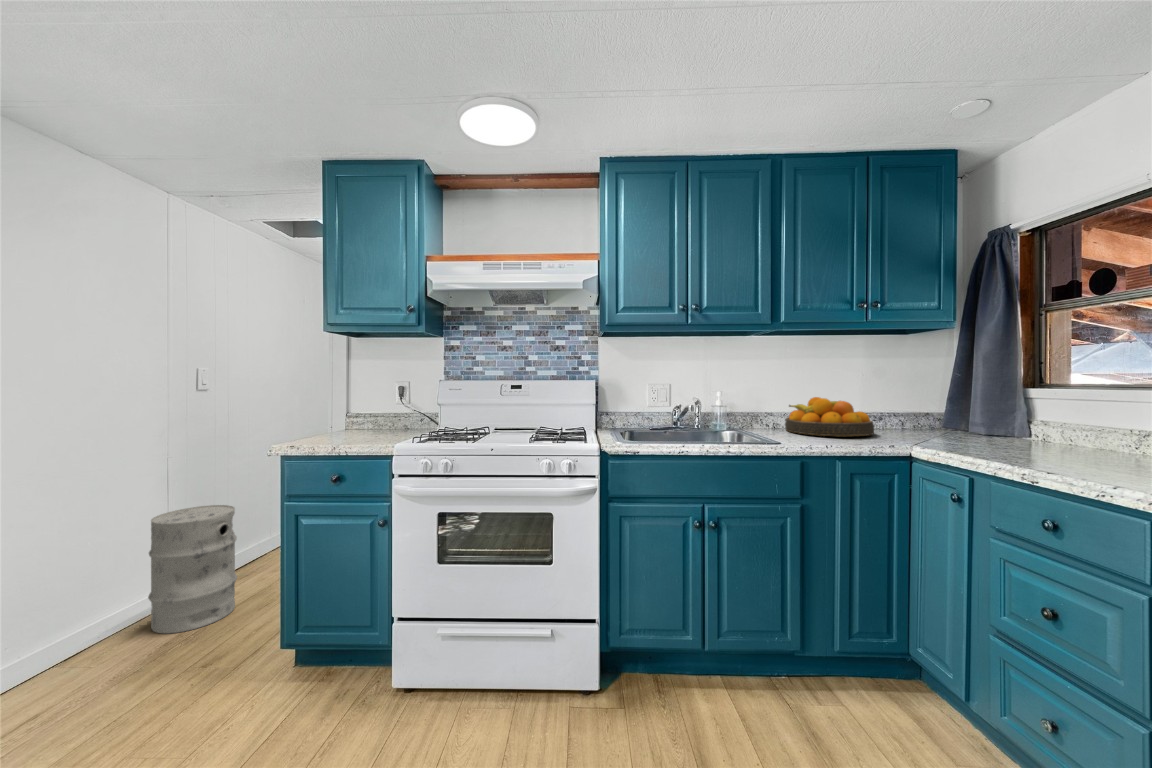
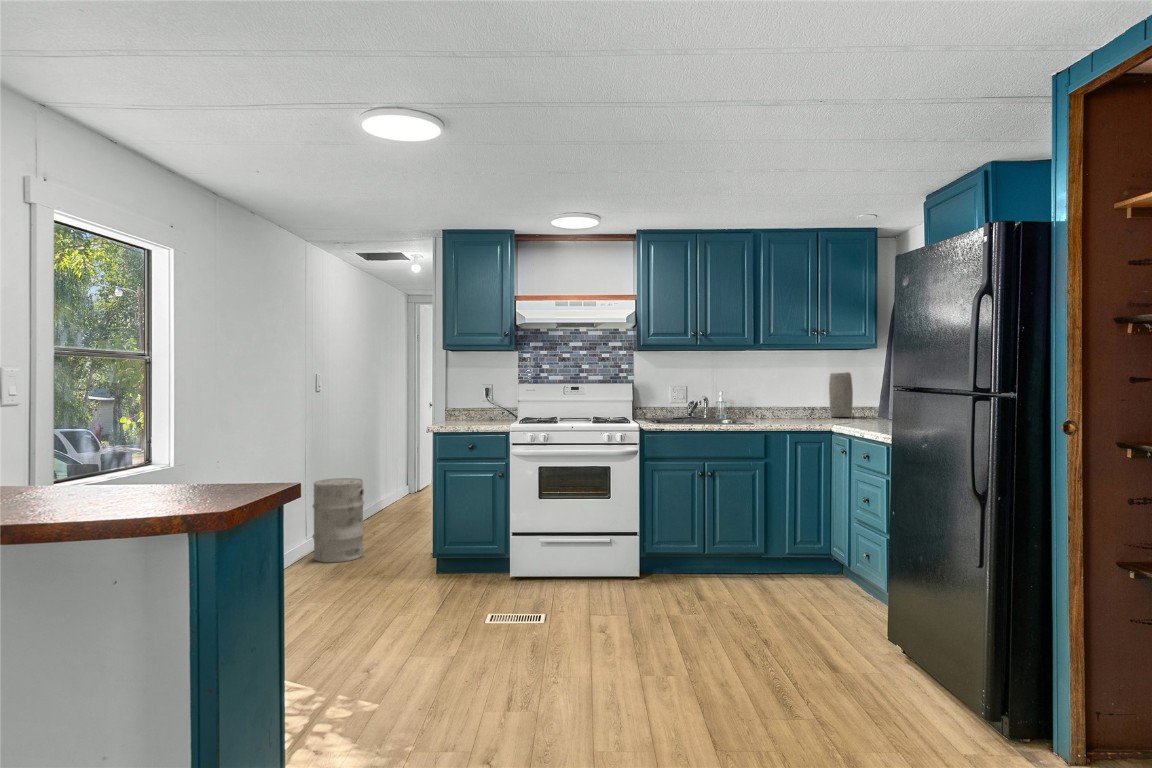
vase: none [867,365,904,428] -> present [829,372,853,417]
fruit bowl: present [785,397,874,436] -> none [767,395,823,421]

